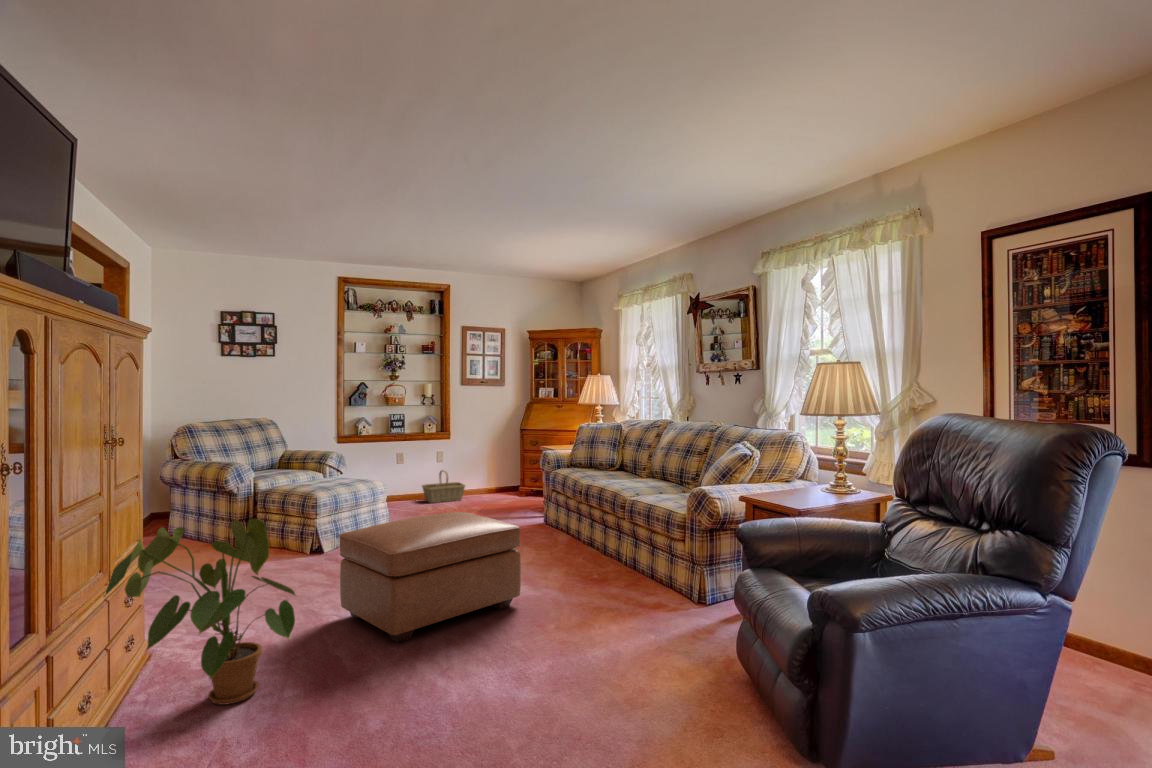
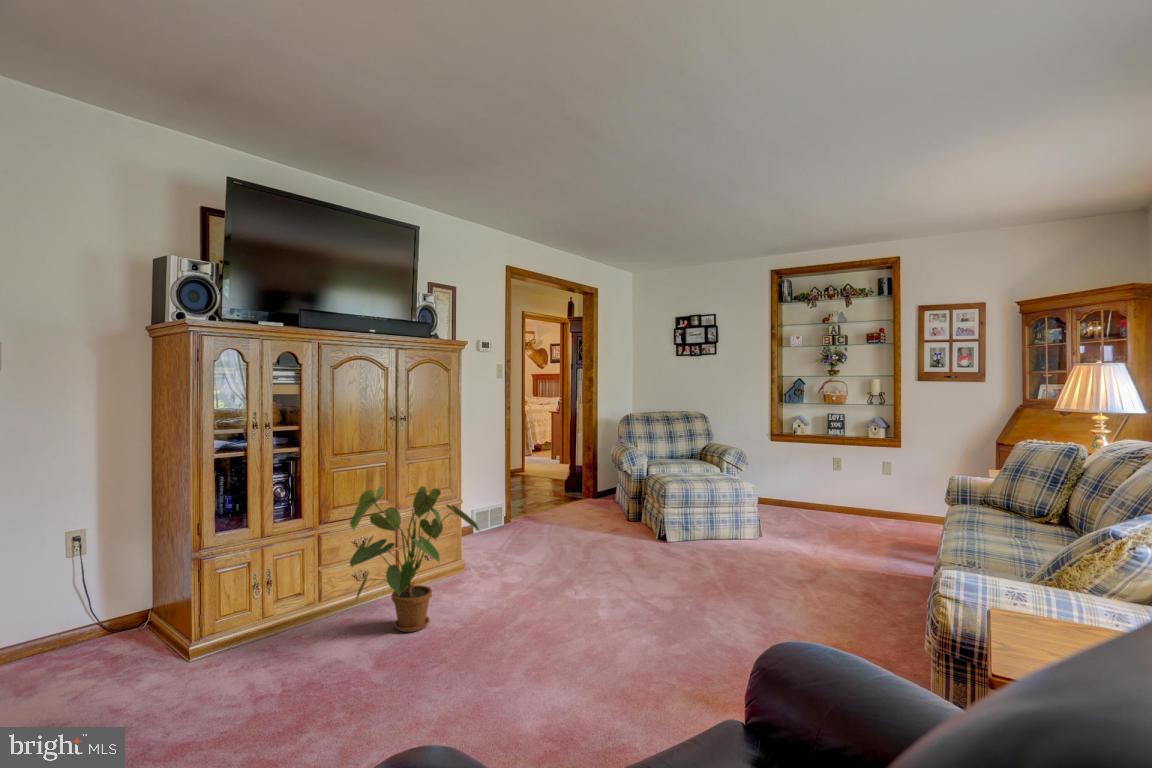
basket: present [422,471,465,503] -> none [858,484,913,525]
ottoman: present [339,512,521,643] -> none [531,523,706,661]

